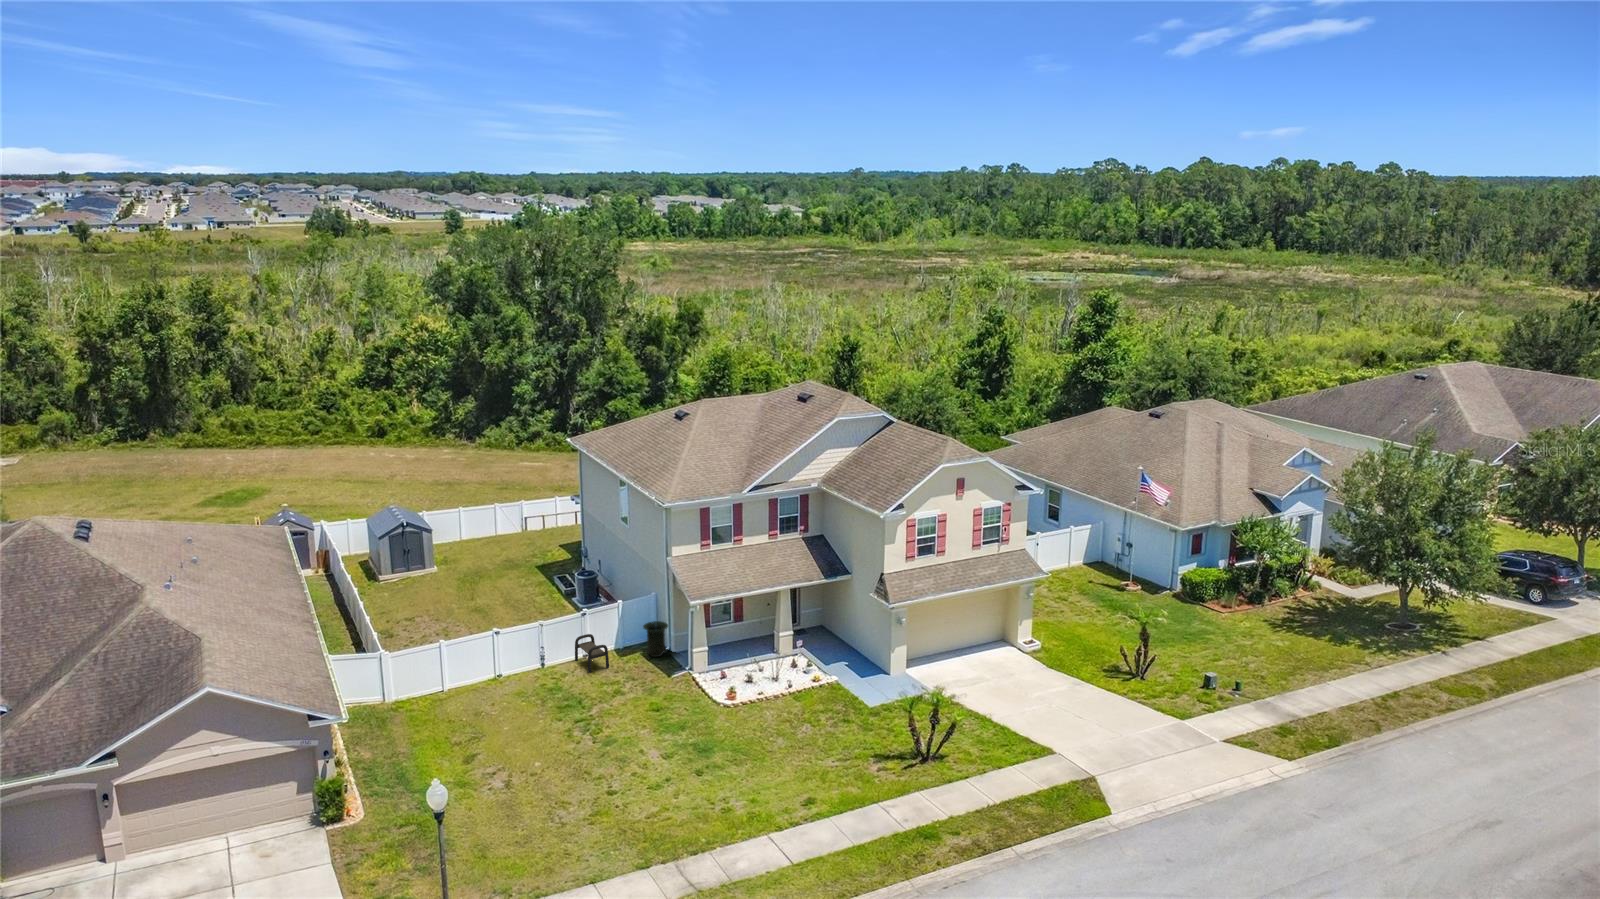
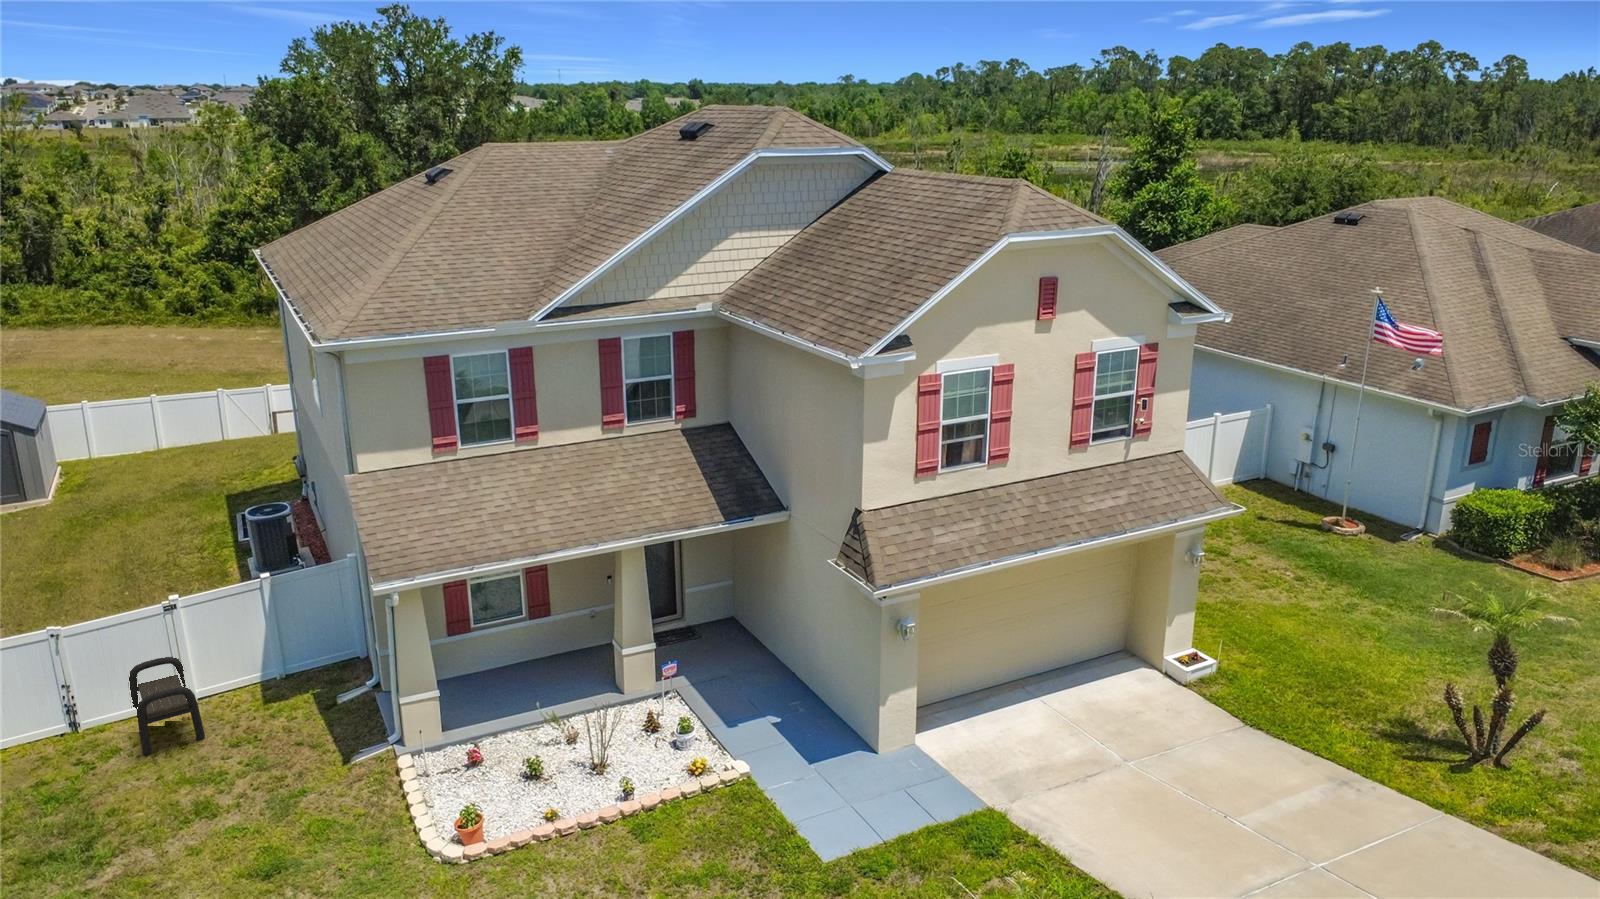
trash can: present [643,621,668,657] -> none [297,622,361,707]

